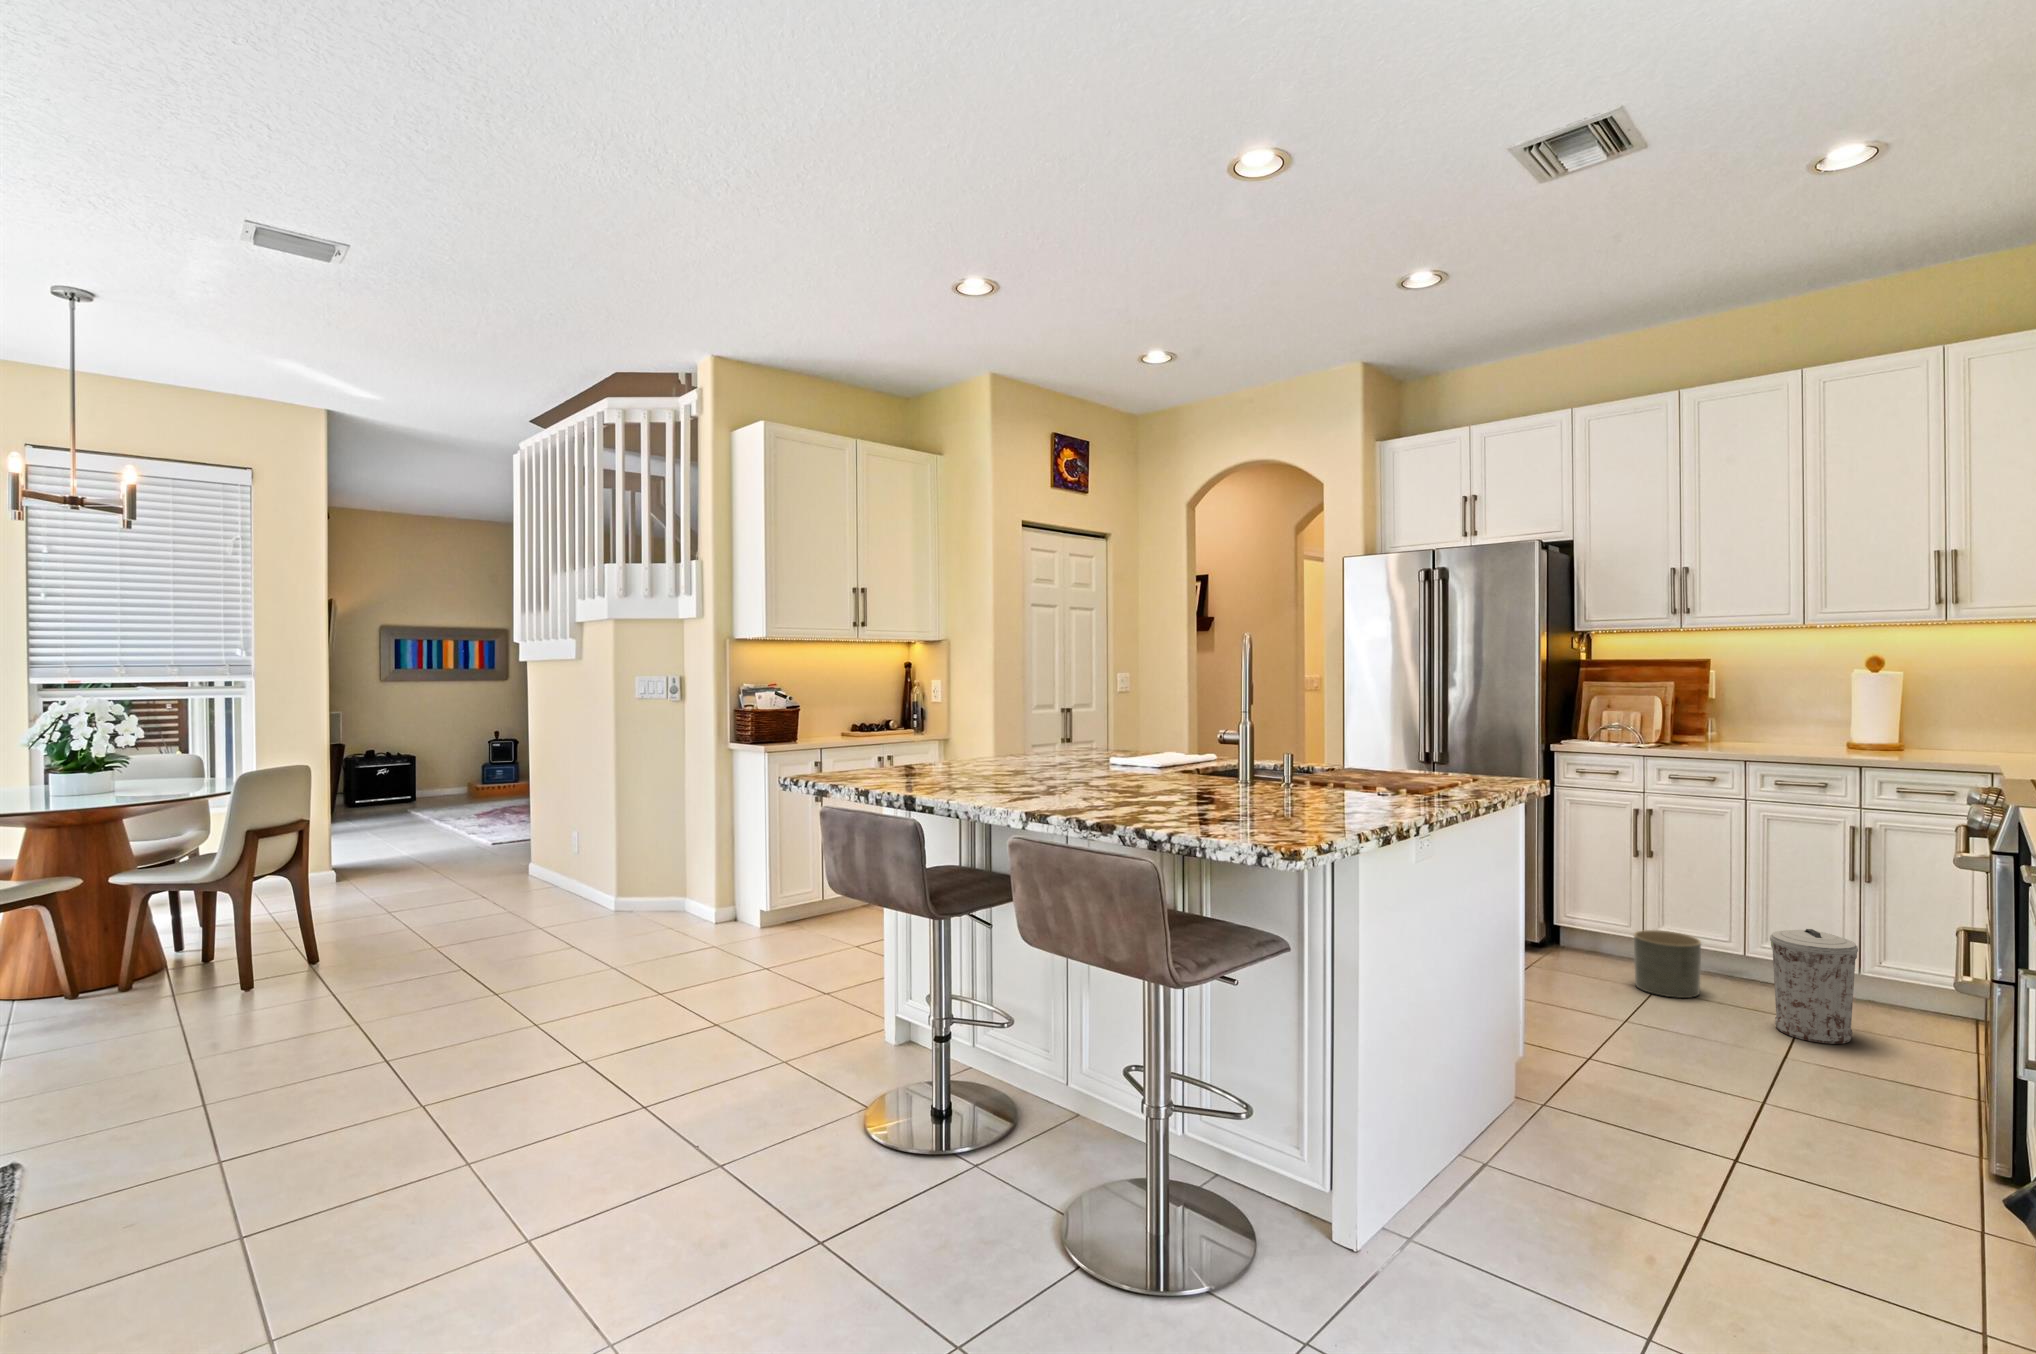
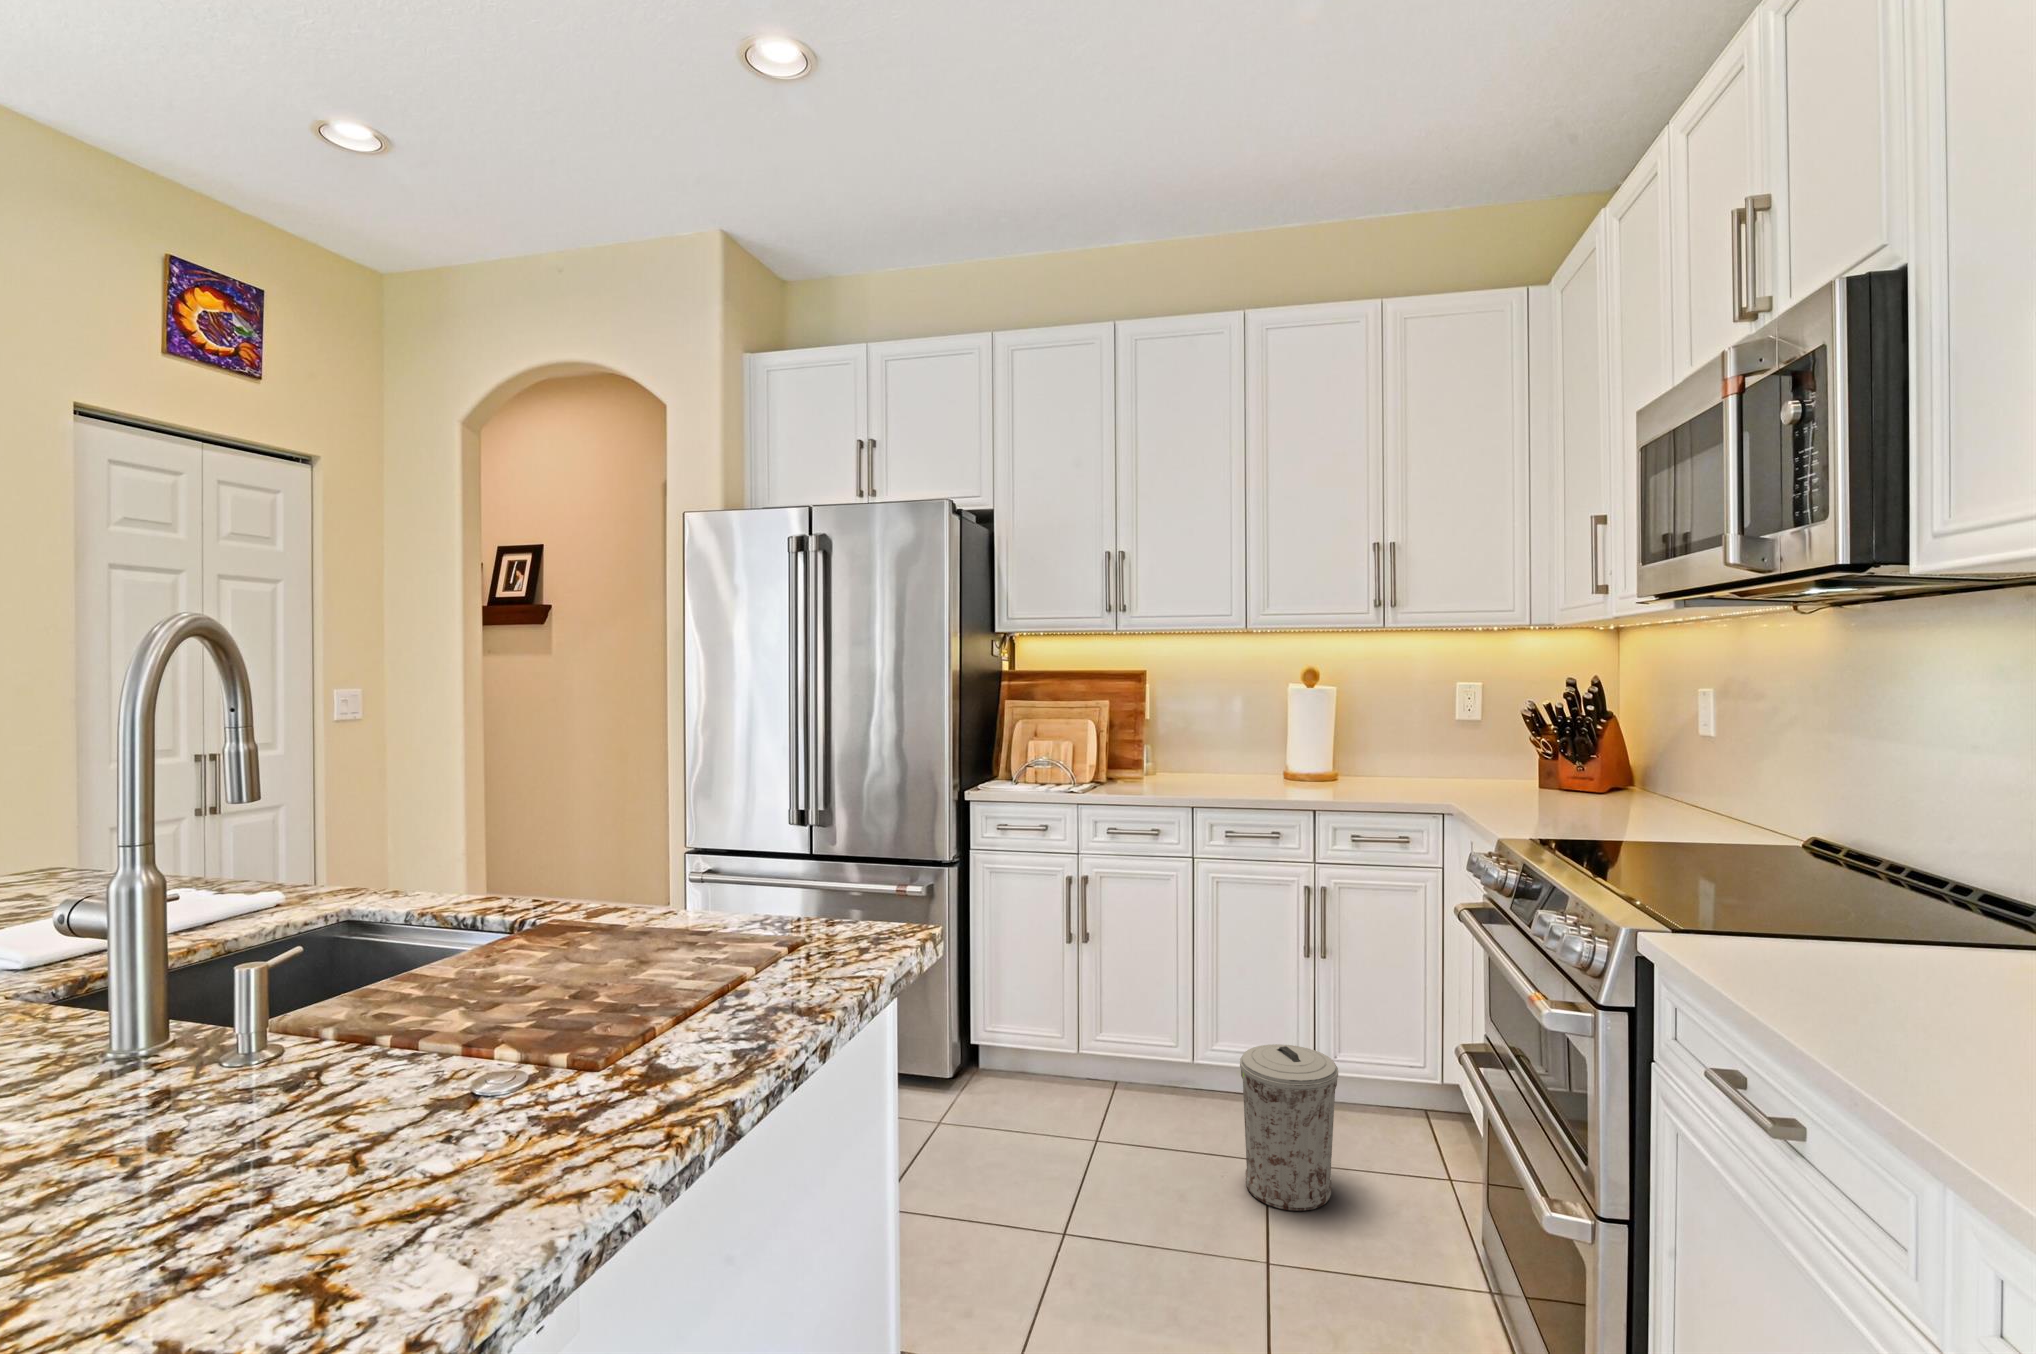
planter: present [1634,930,1701,998] -> none [1072,1047,1152,1151]

